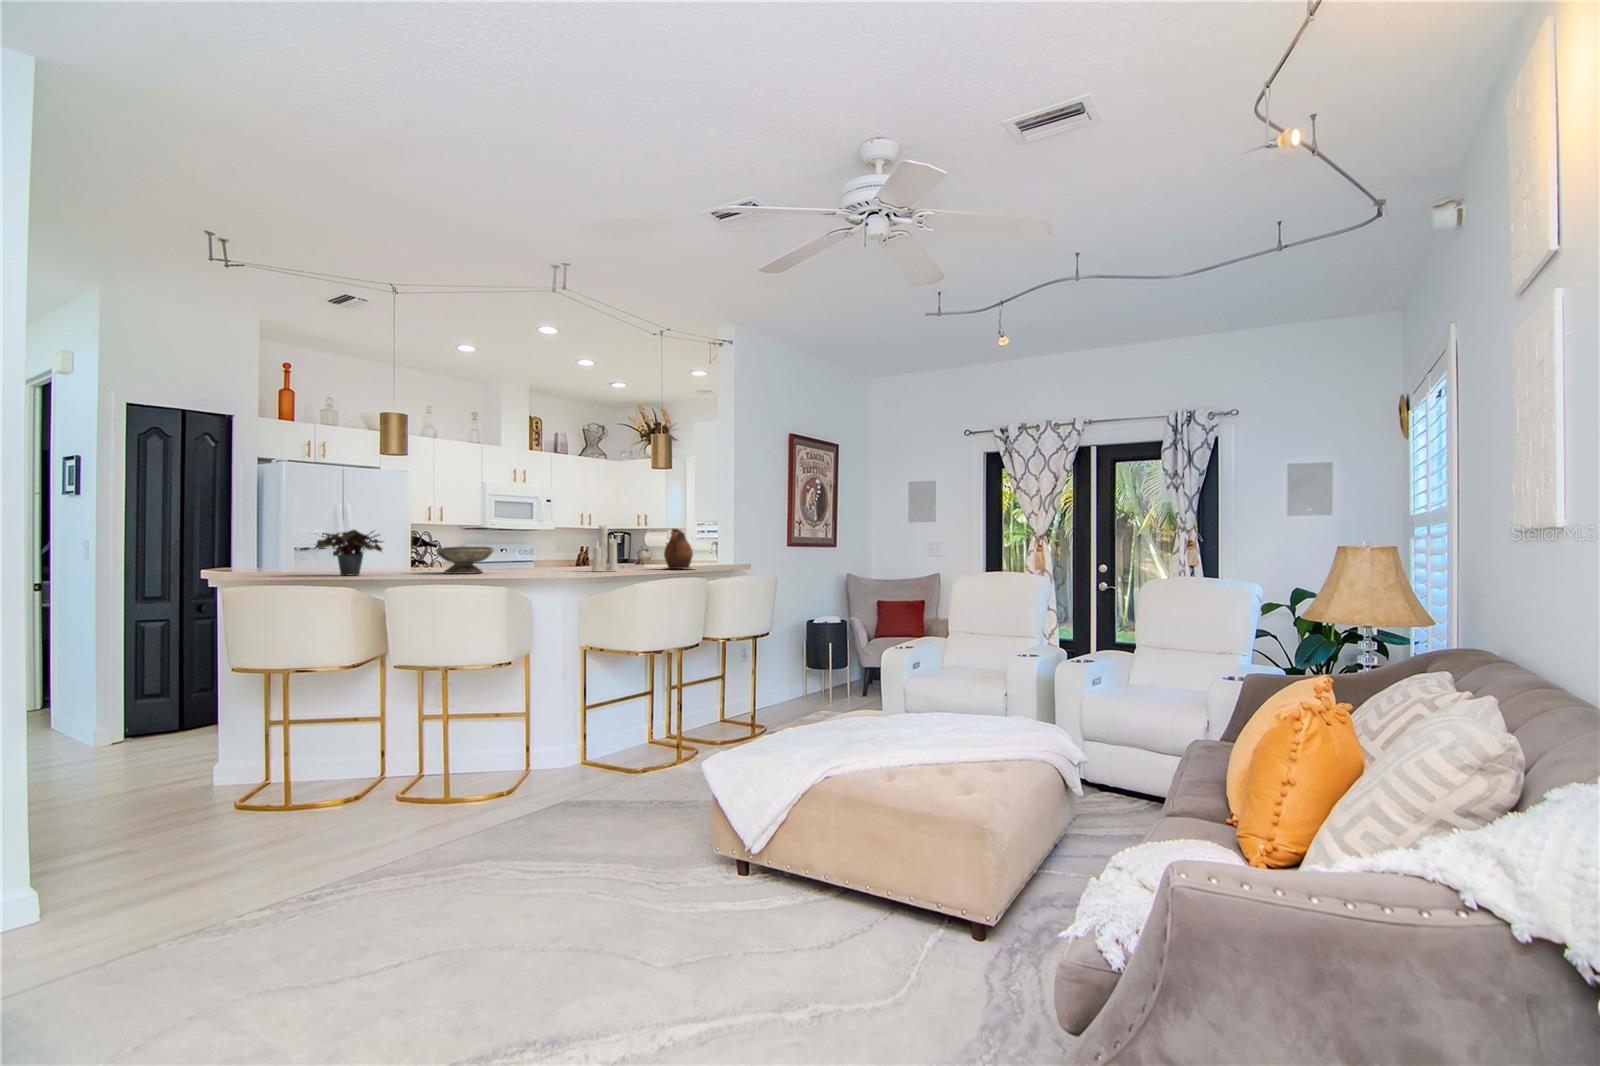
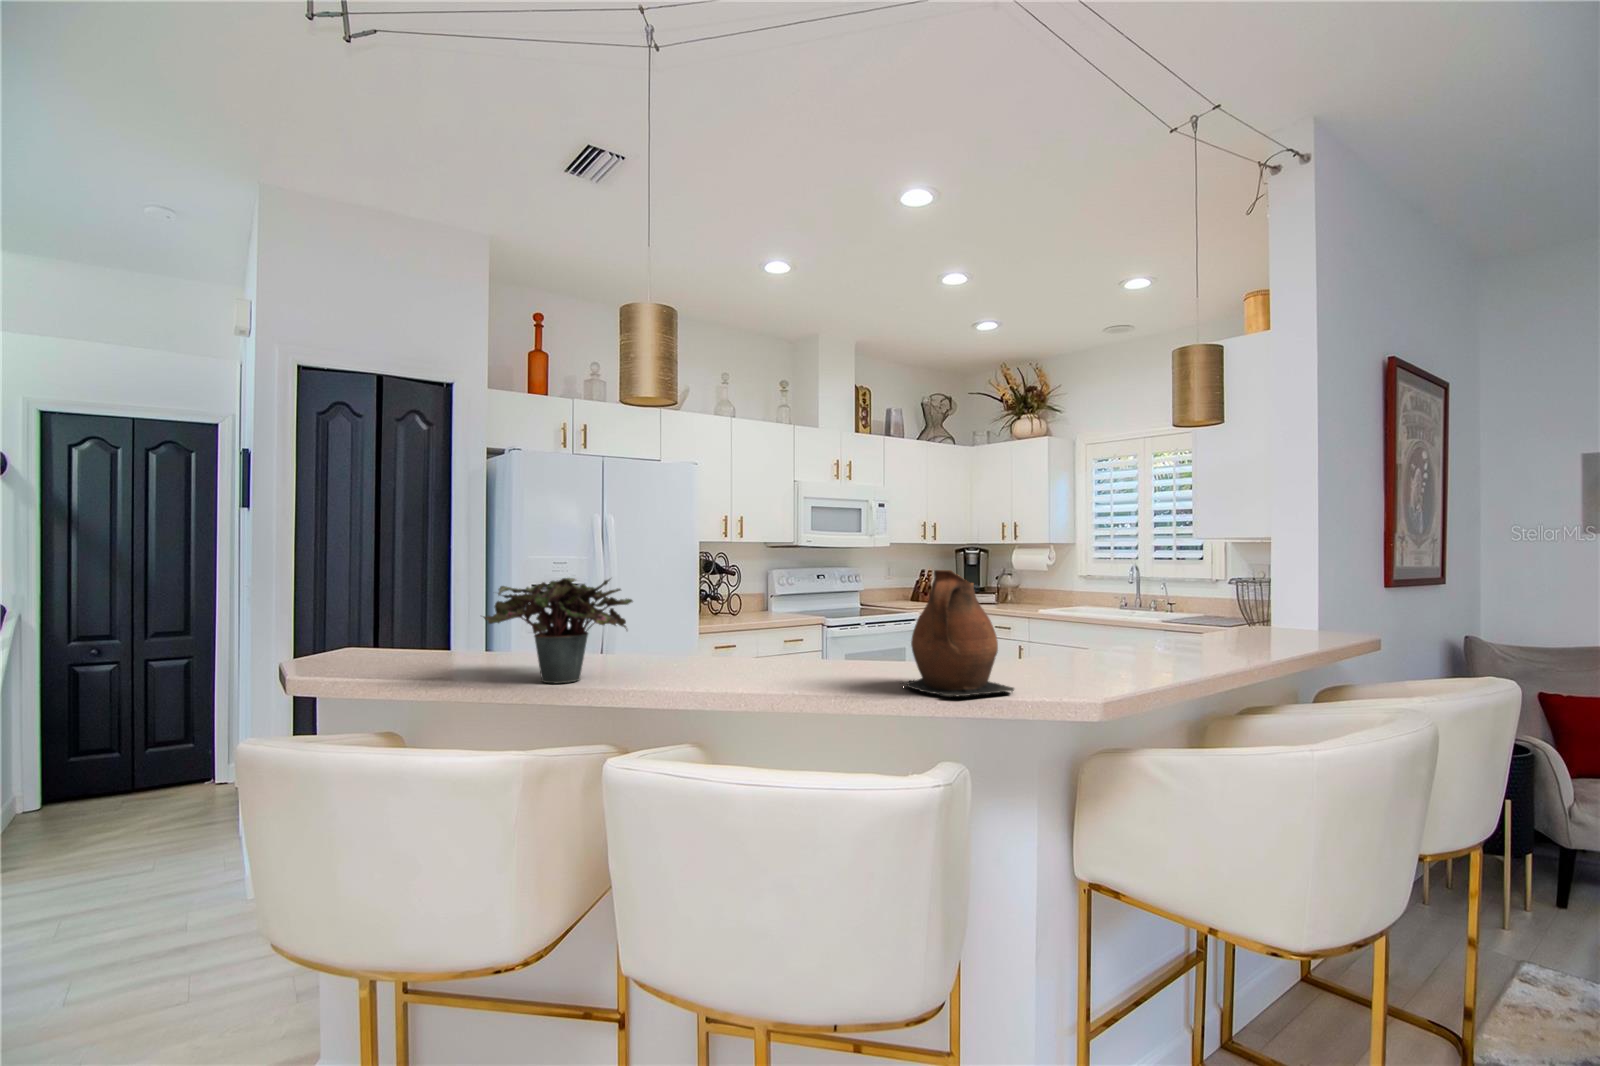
candle: present [592,525,618,571] -> none [1064,537,1124,669]
ceramic pitcher: present [664,529,693,569] -> present [903,570,1014,696]
decorative bowl: present [436,546,493,574] -> none [736,606,855,677]

